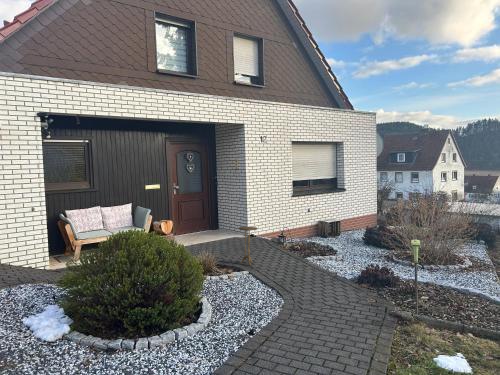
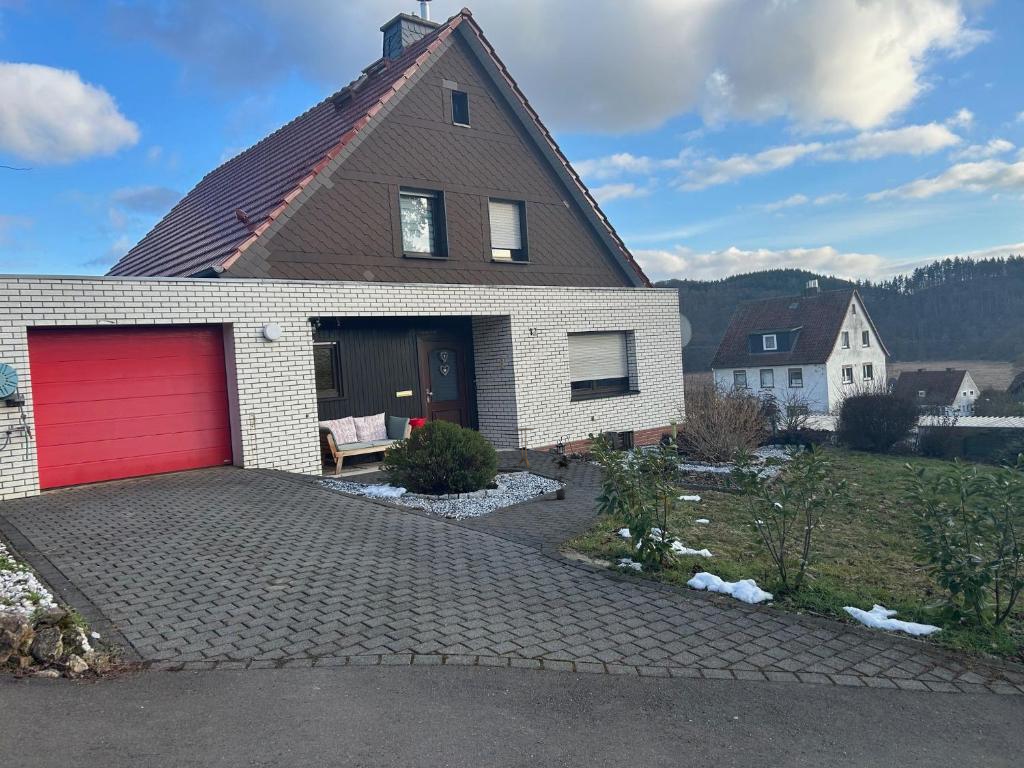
potted plant: none [267,287,298,349] -> present [552,455,571,499]

